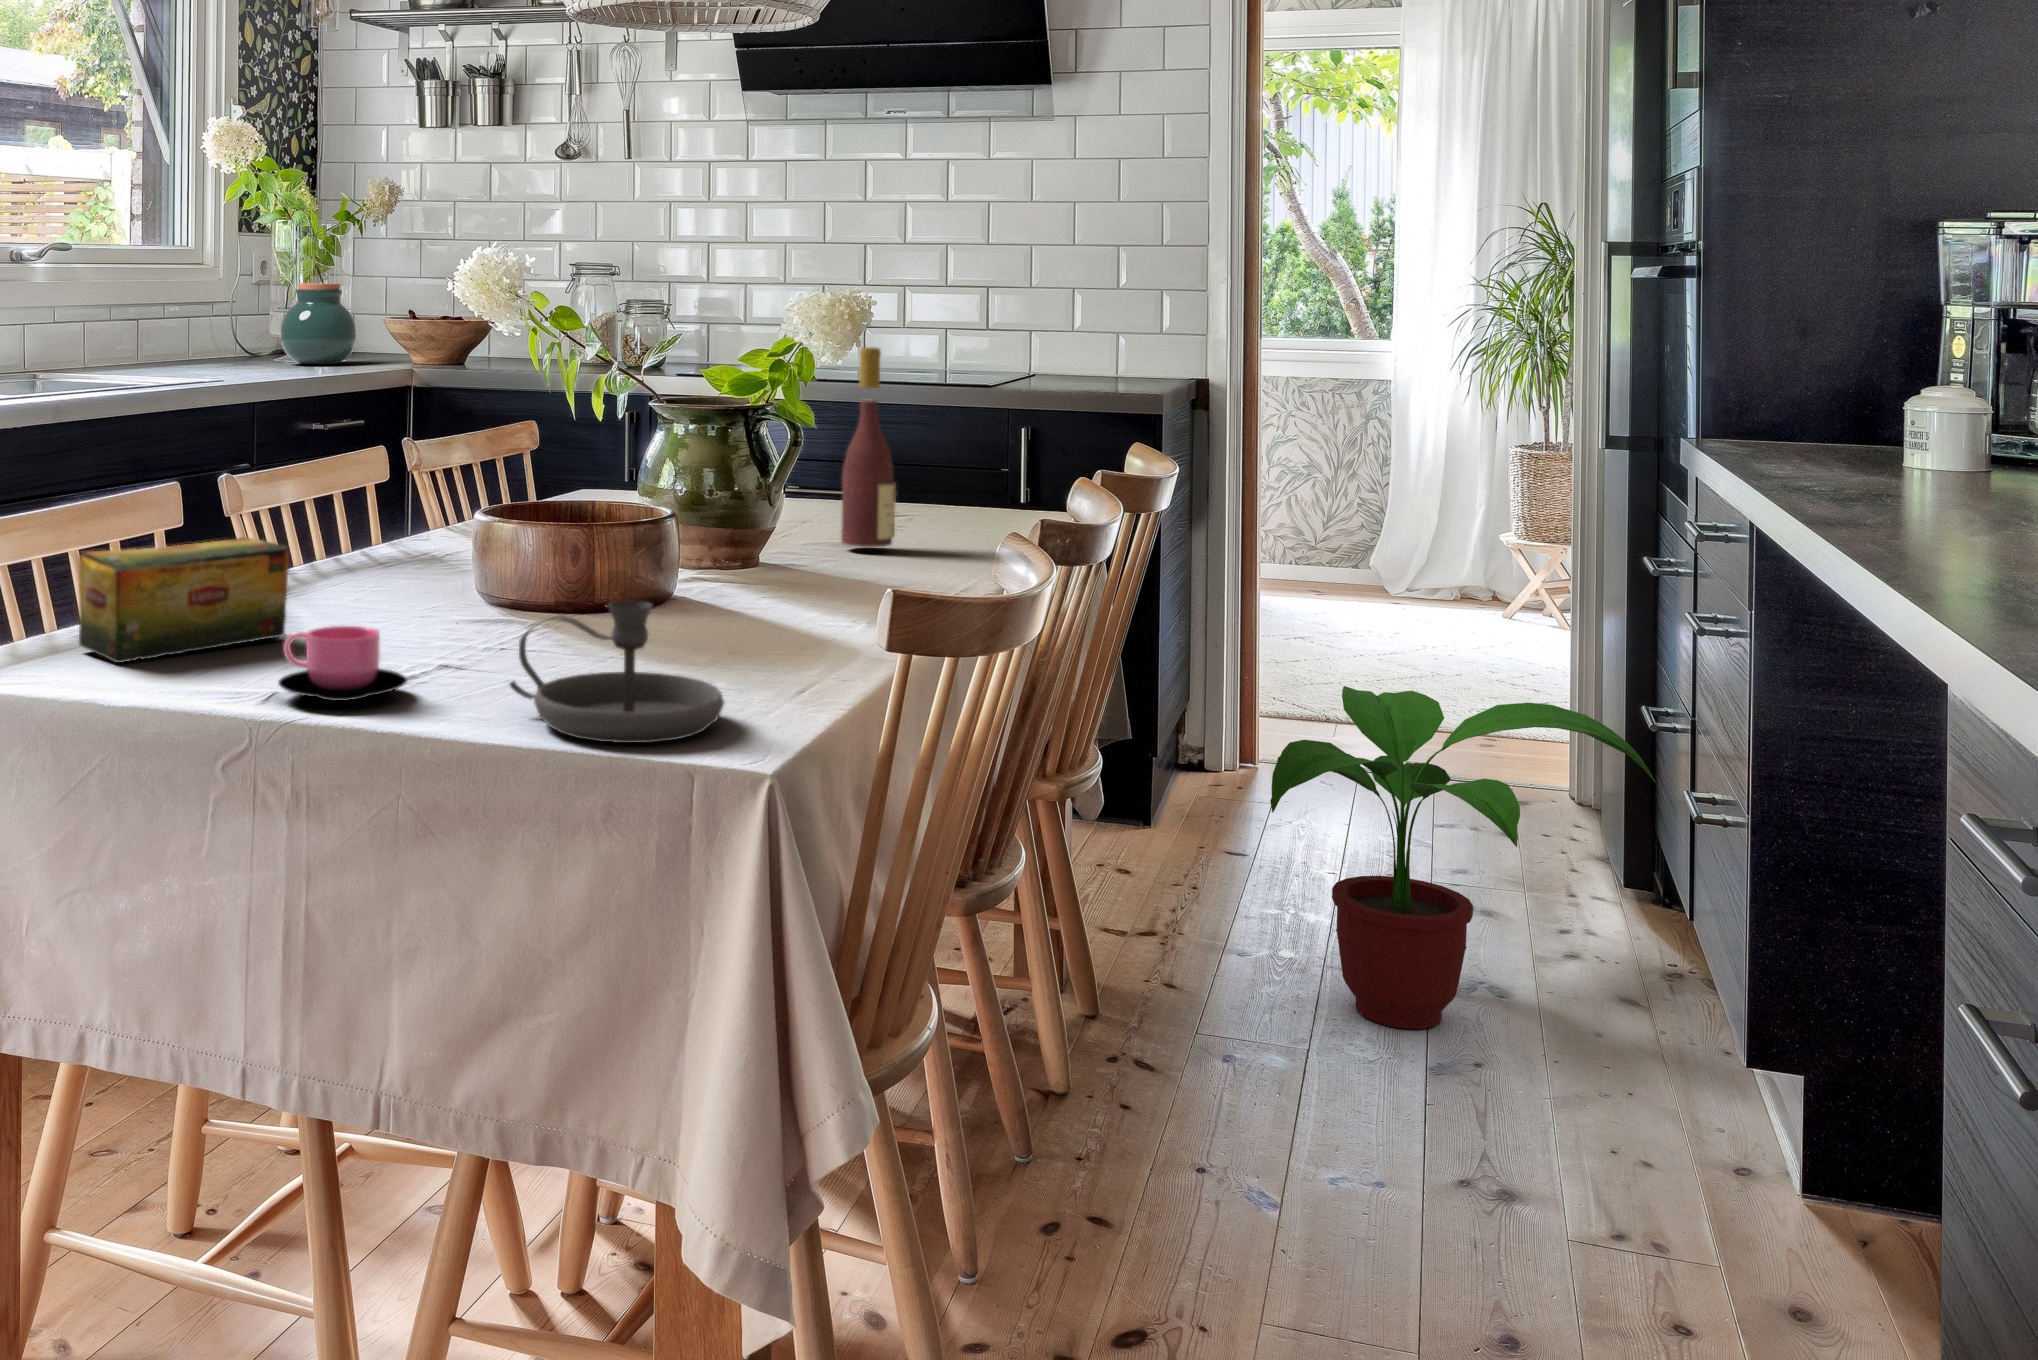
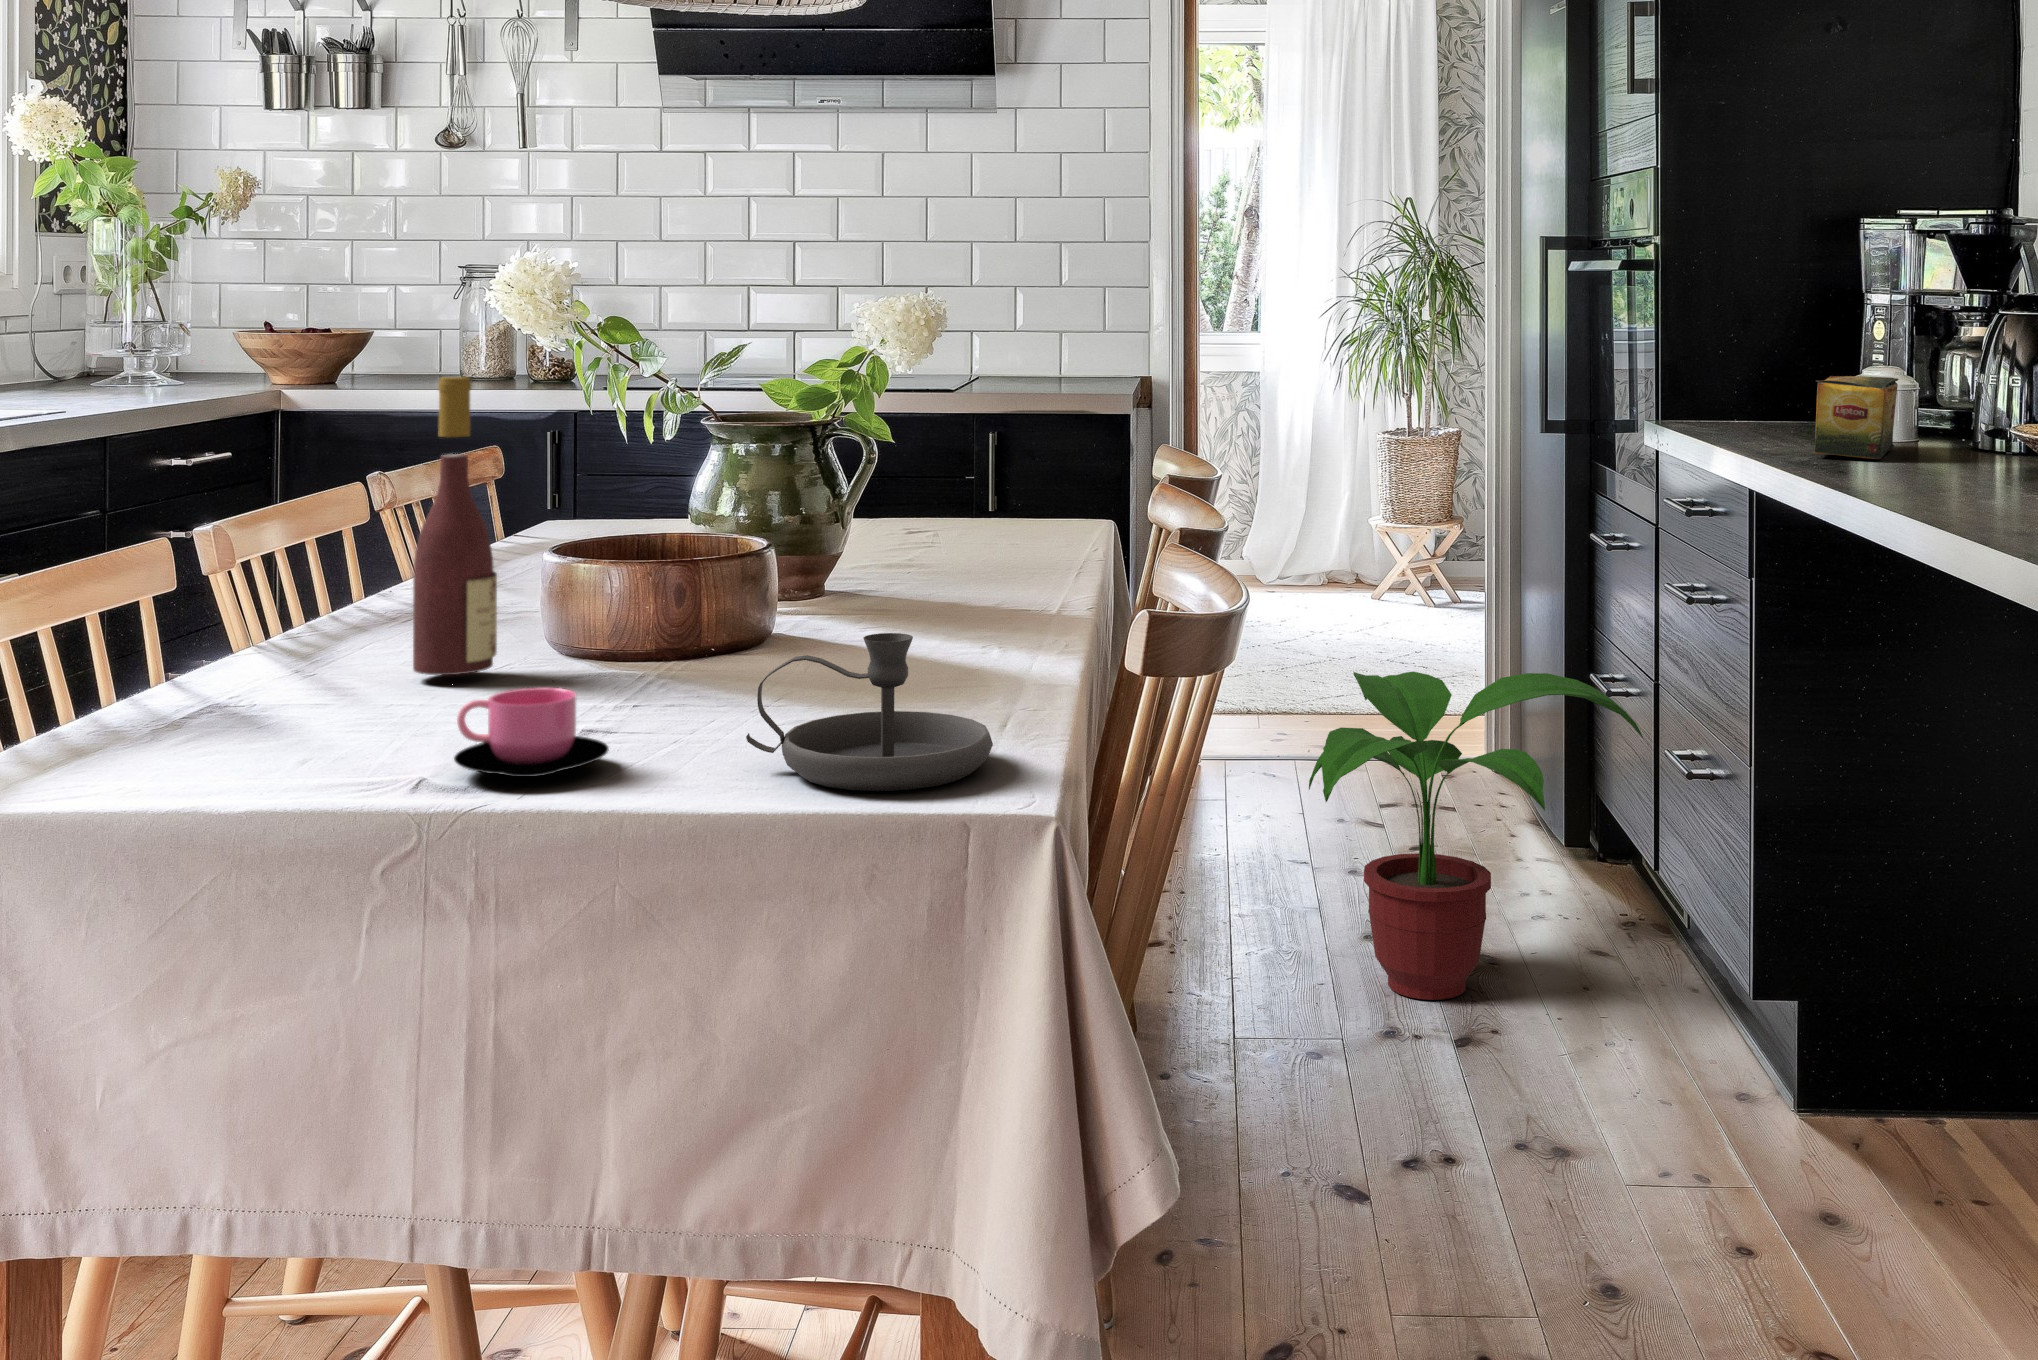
jar: present [281,283,356,365] -> none [113,293,211,390]
wine bottle: present [841,347,896,547] -> present [413,377,497,675]
tea box: present [79,537,290,663] -> present [1814,376,1899,459]

